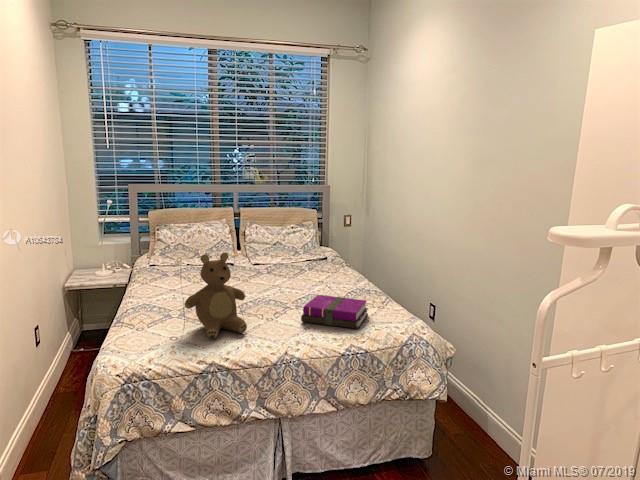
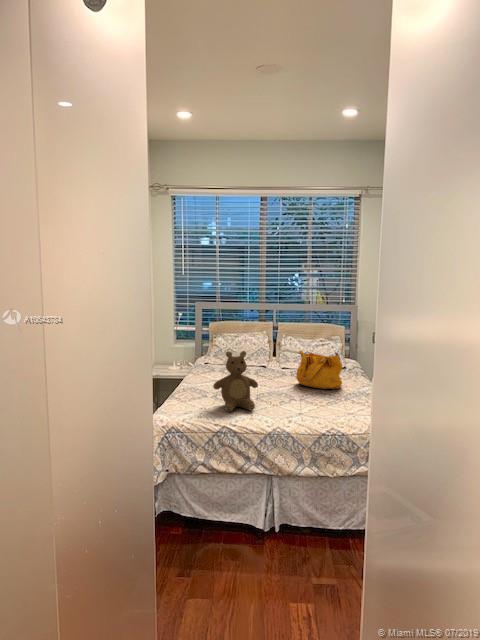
handbag: none [279,242,336,289] -> present [296,350,342,389]
notebook: present [301,295,368,329] -> none [298,391,355,417]

